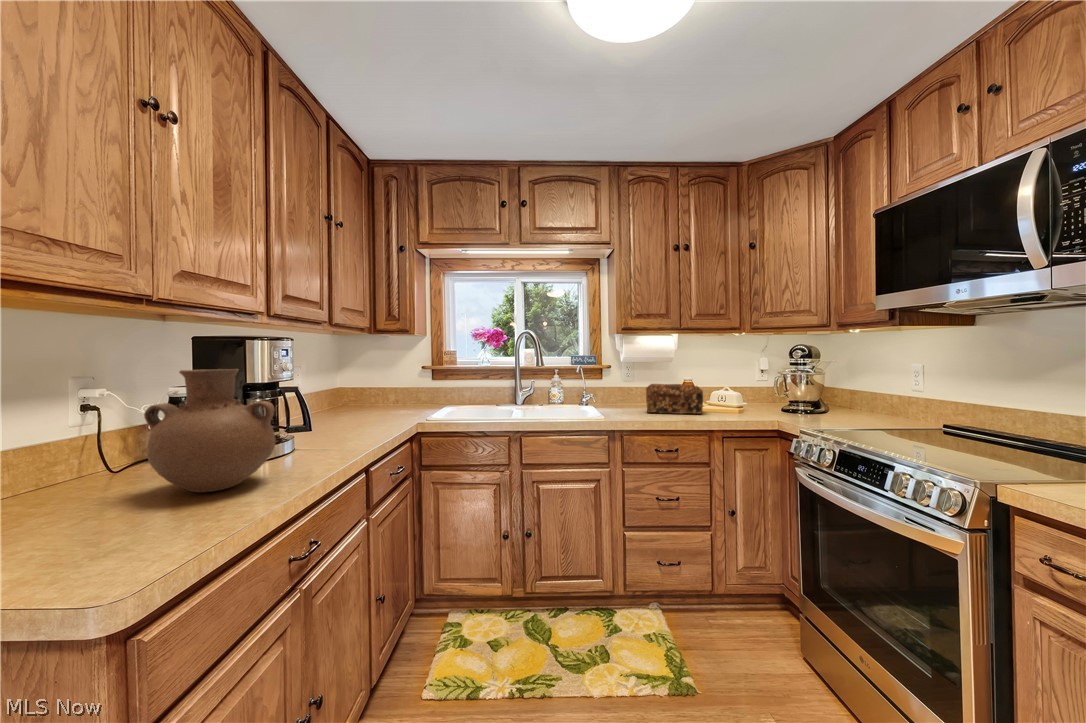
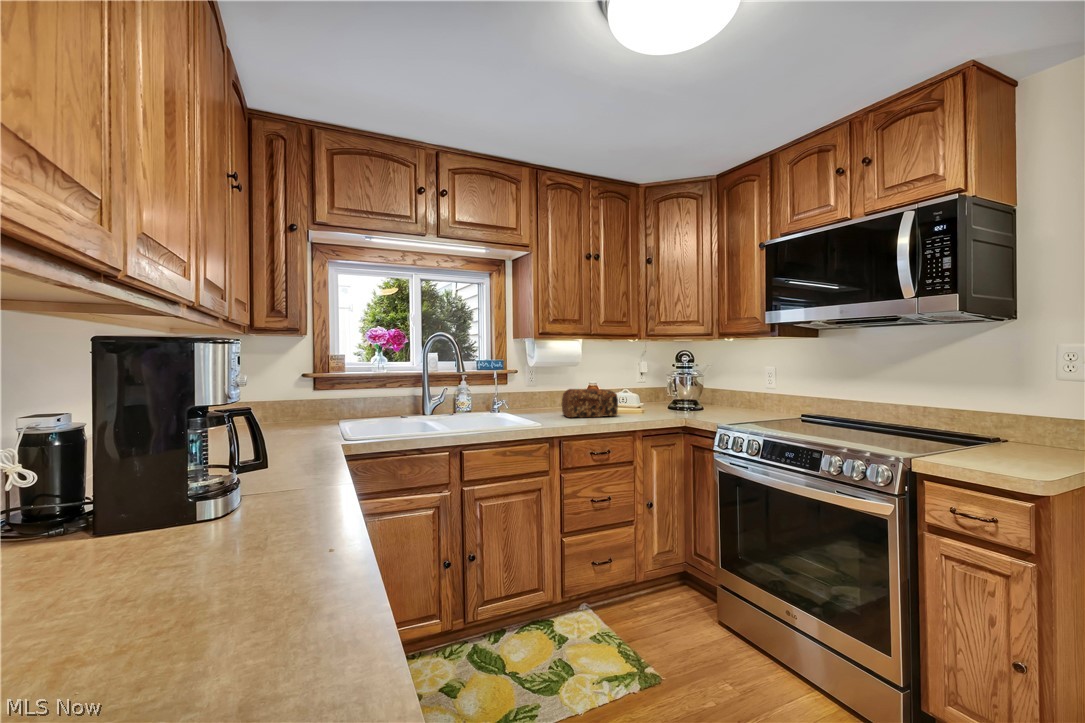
vase: present [144,369,276,492] -> none [85,384,293,577]

